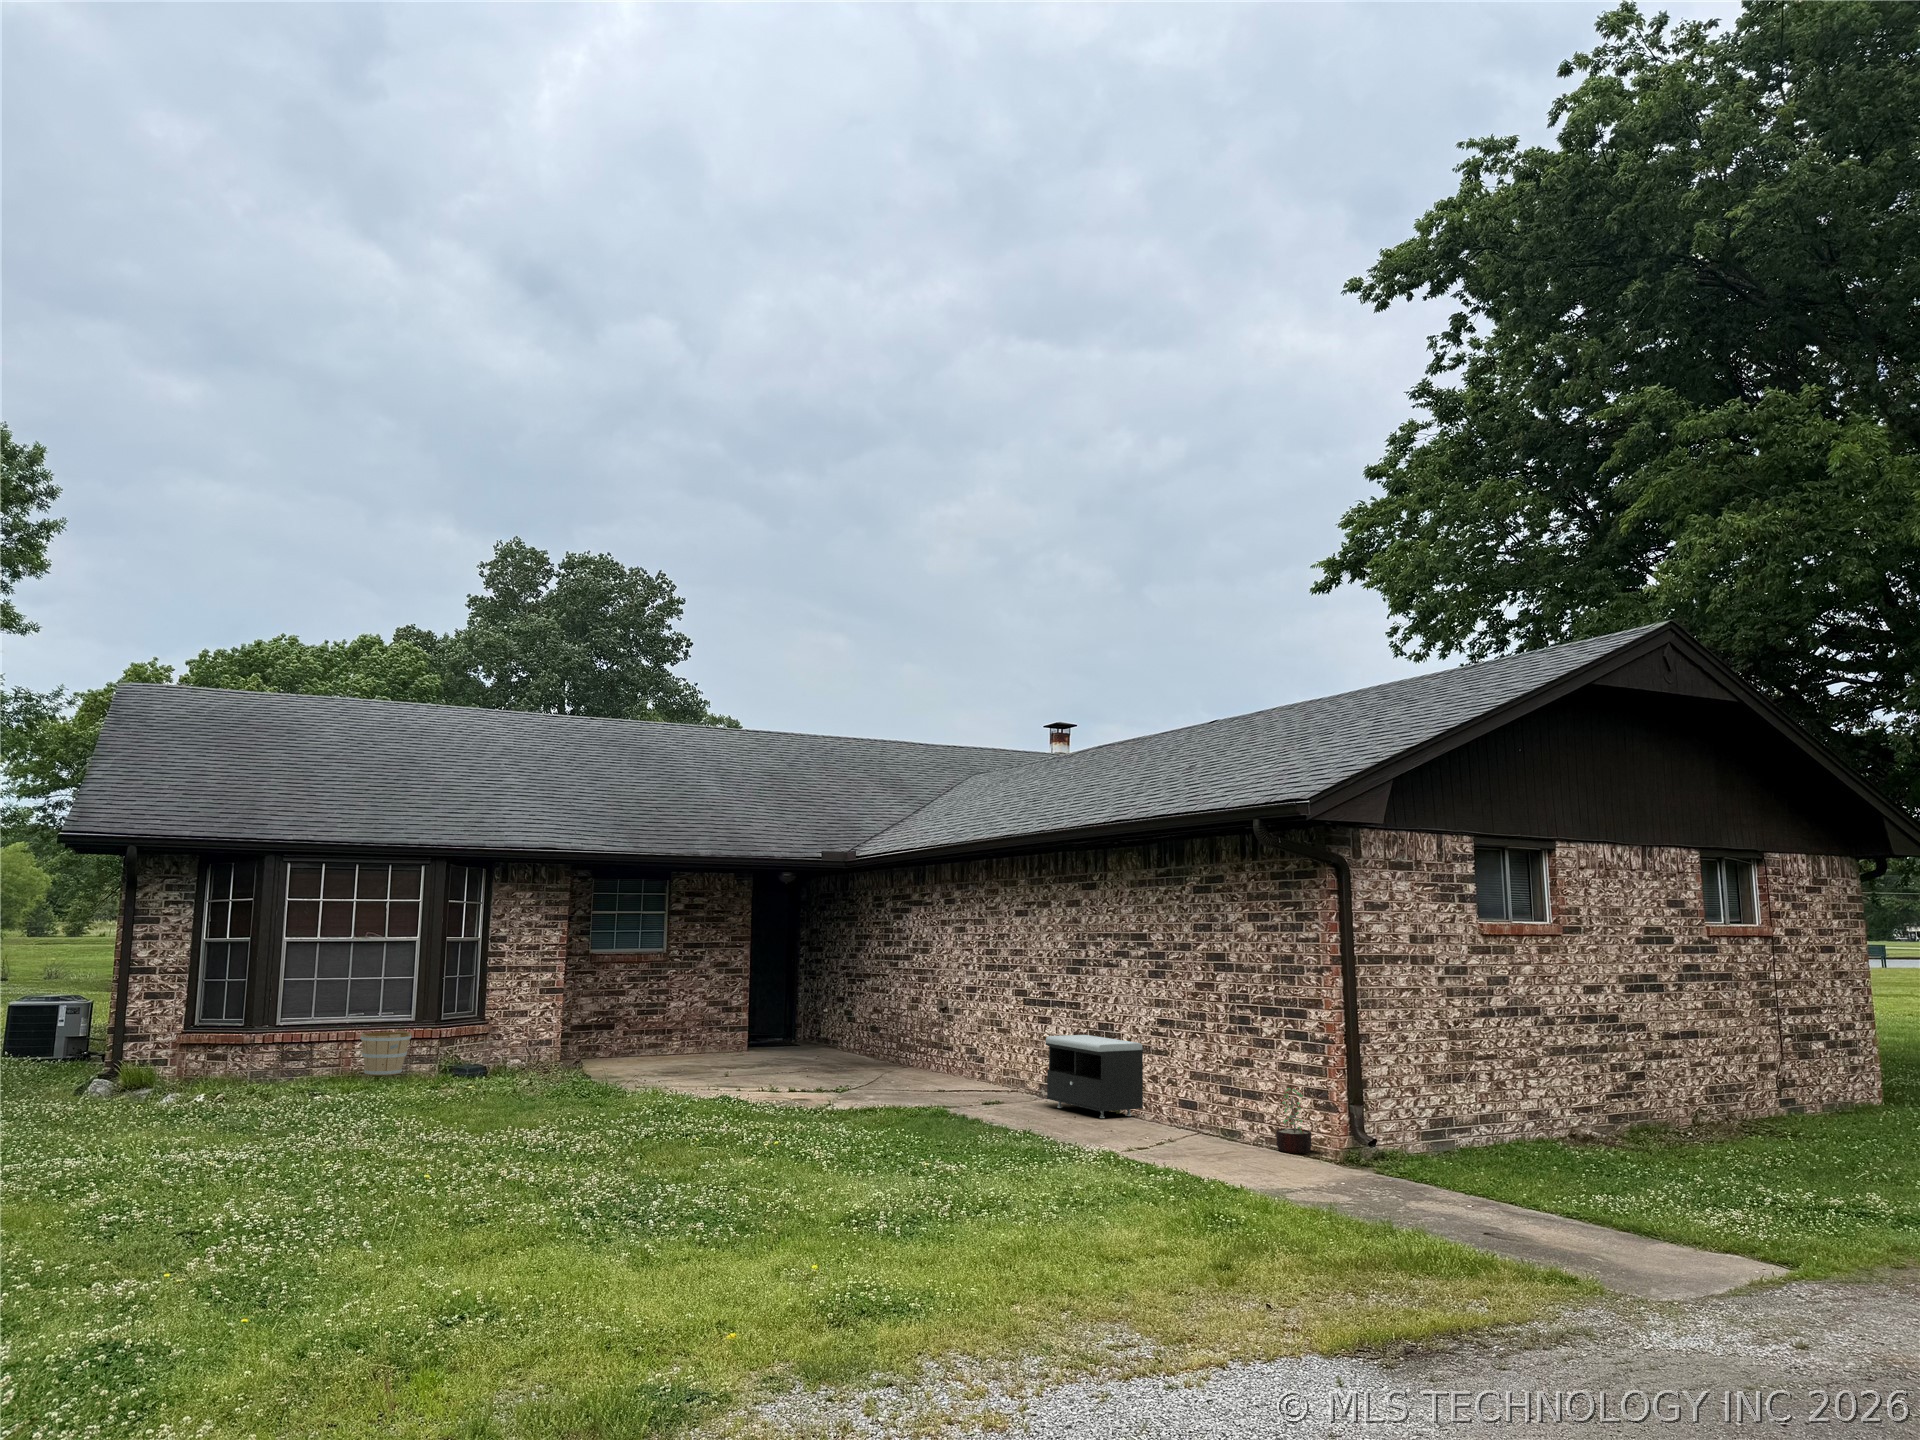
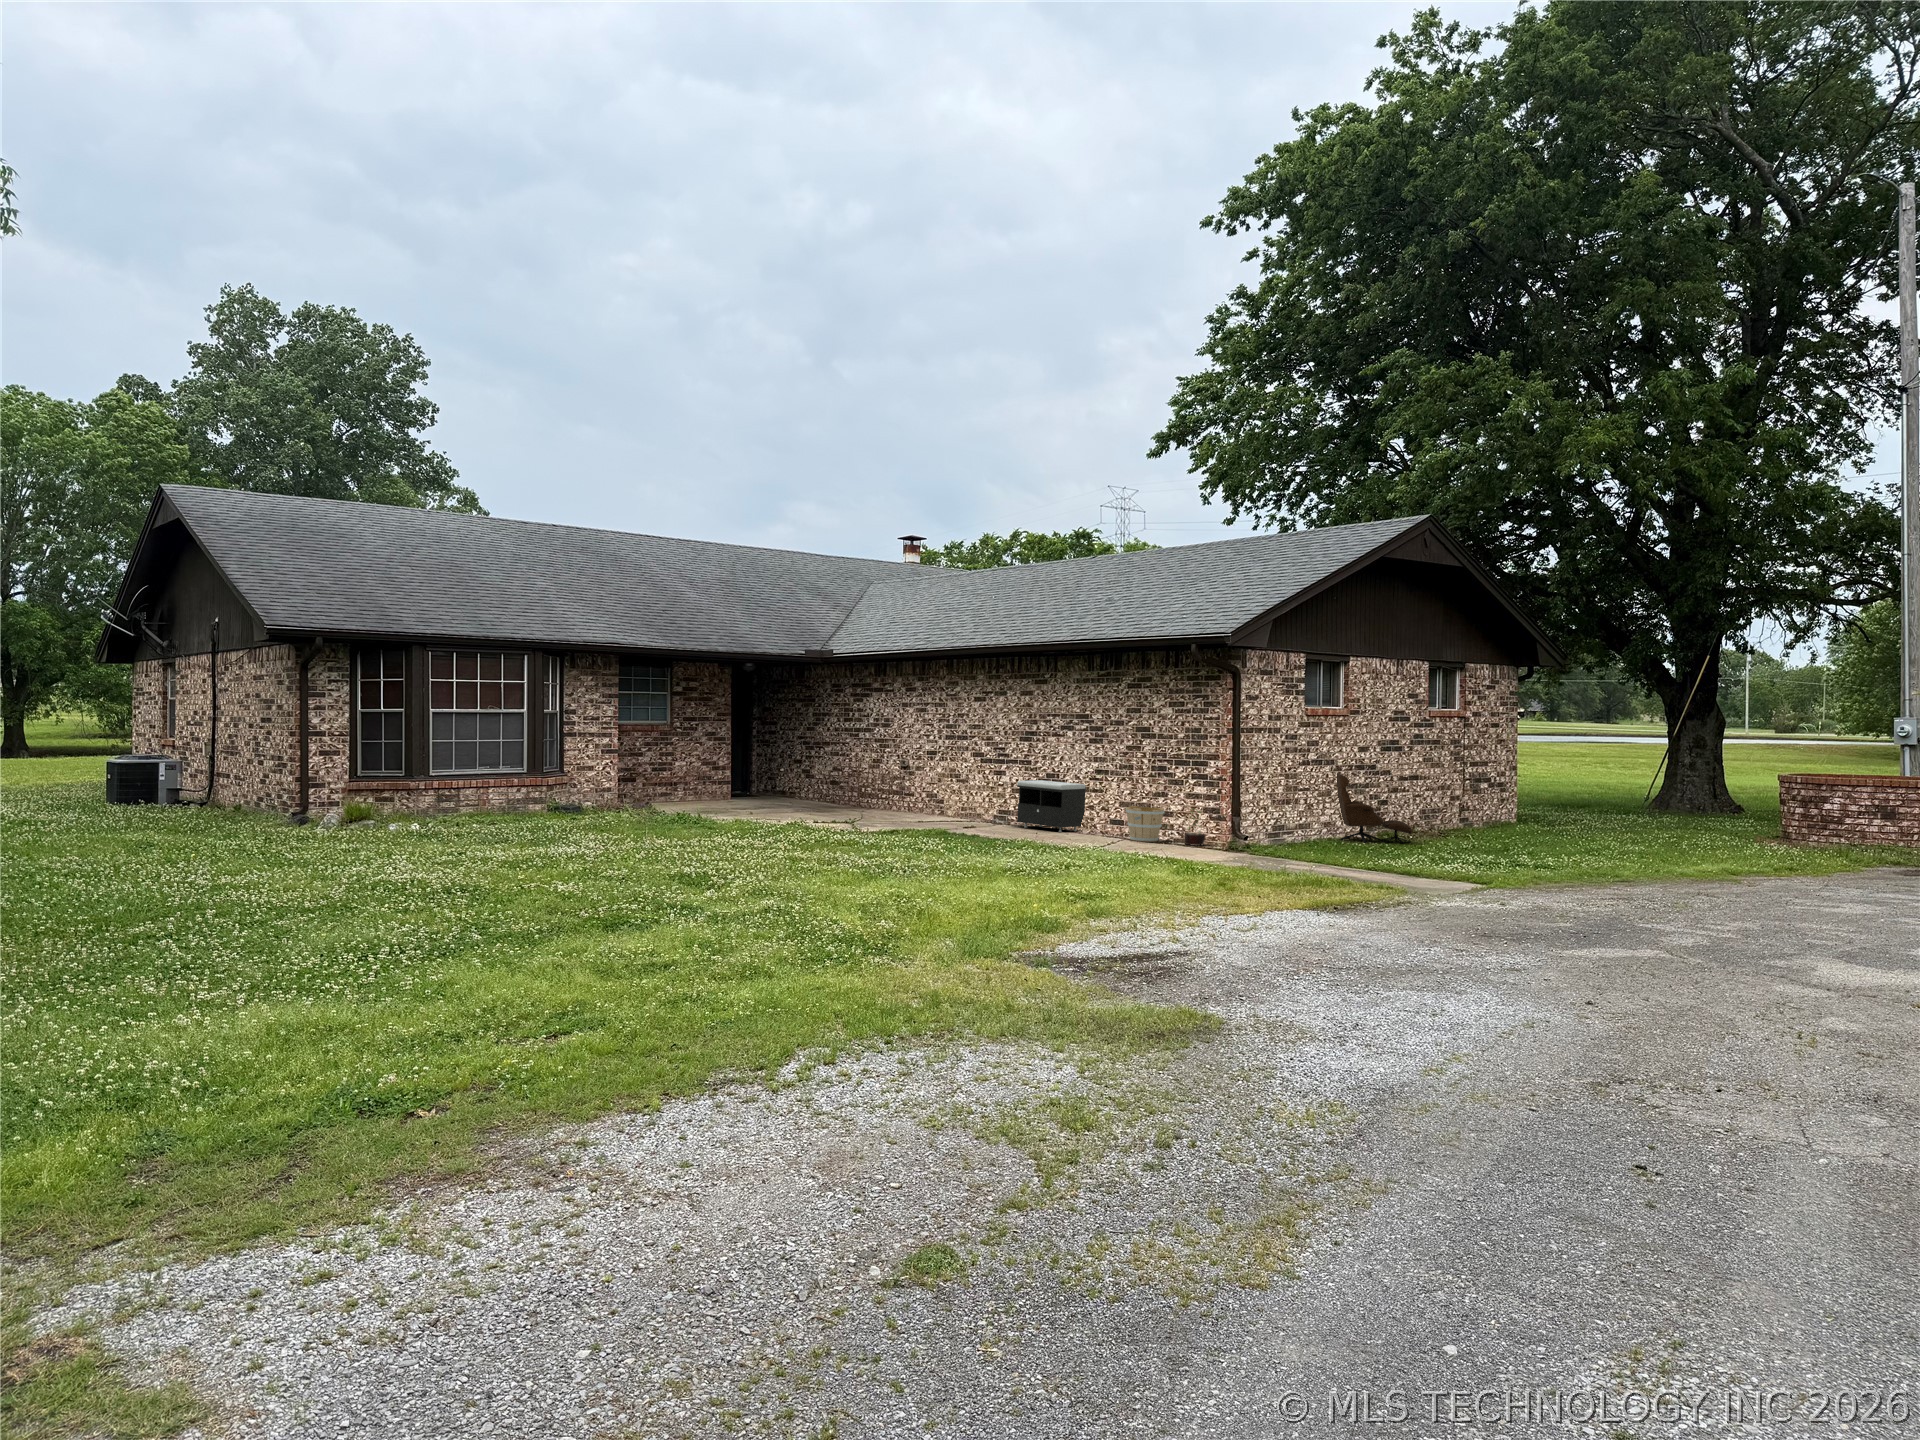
lounge chair: none [1545,1028,1689,1152] -> present [1337,773,1412,844]
wooden bucket: present [360,1031,412,1076] -> present [1126,806,1165,842]

